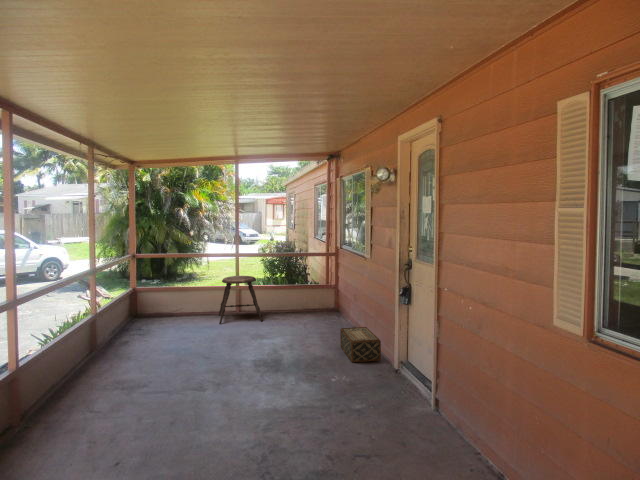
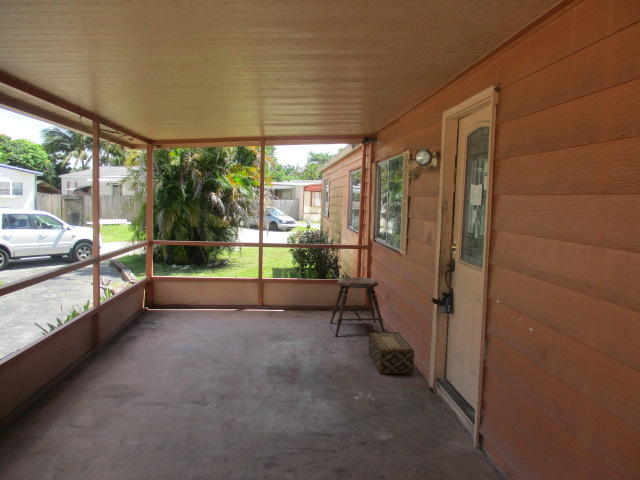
stool: present [219,276,263,324] -> present [330,278,385,337]

